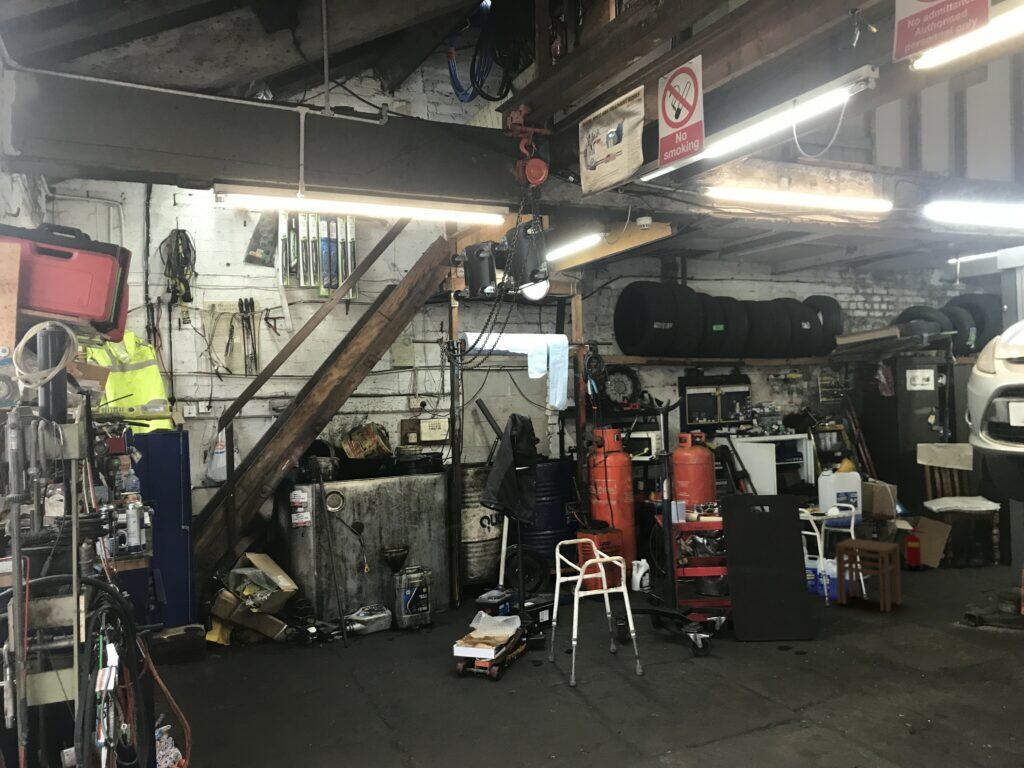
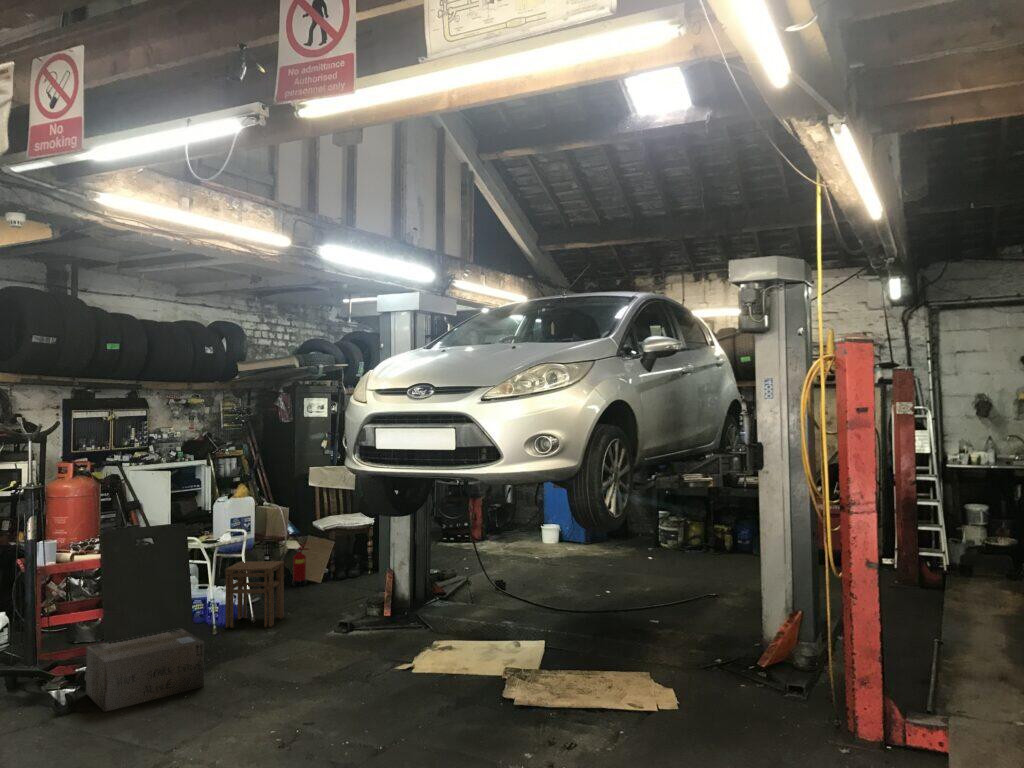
cardboard box: none [713,599,824,666] -> present [86,629,204,712]

